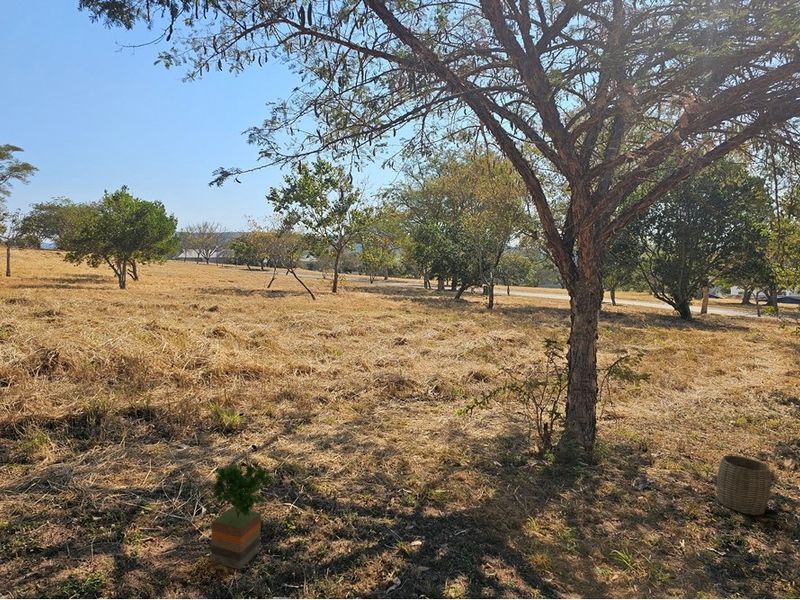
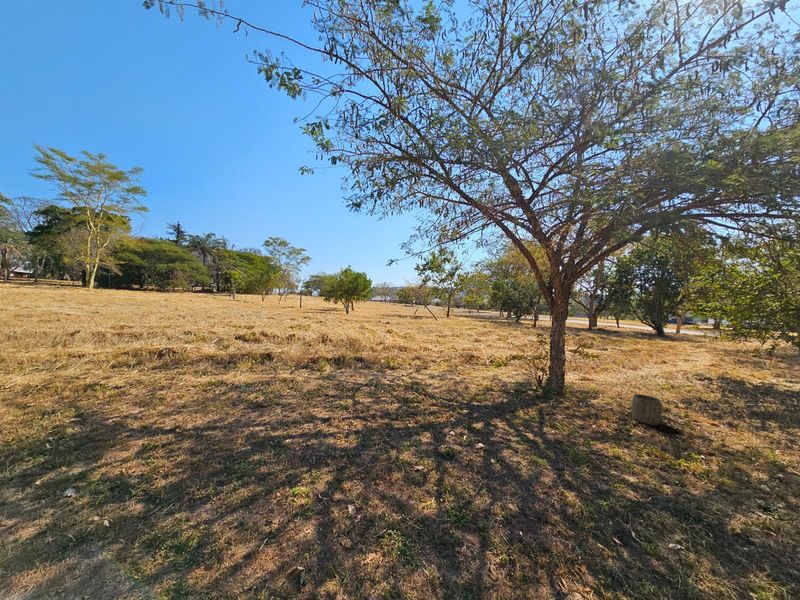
potted tree: present [211,464,273,570] -> none [385,369,408,407]

